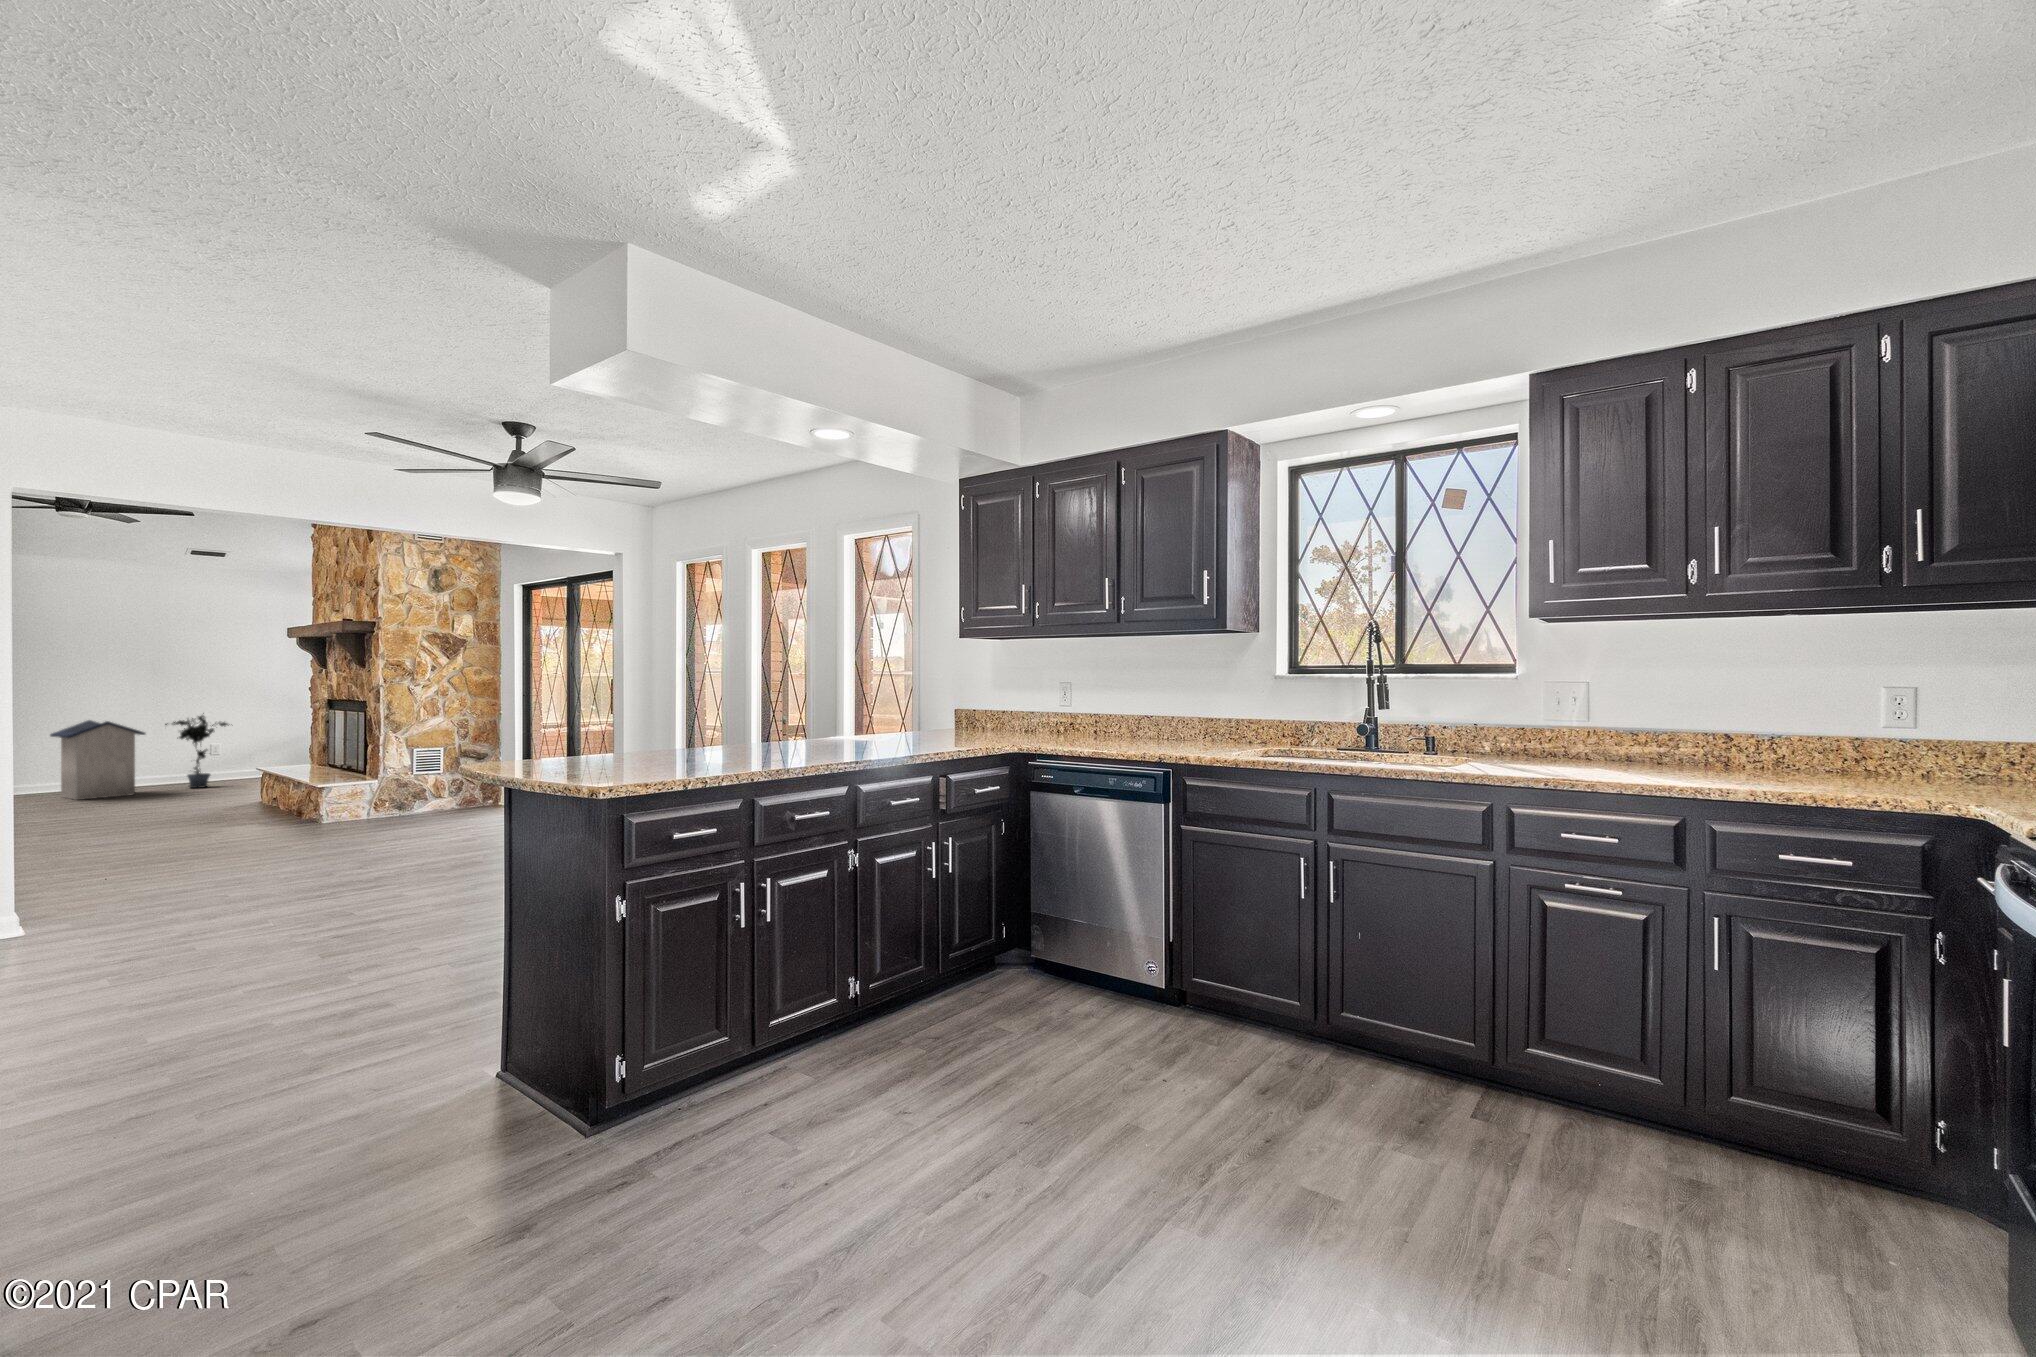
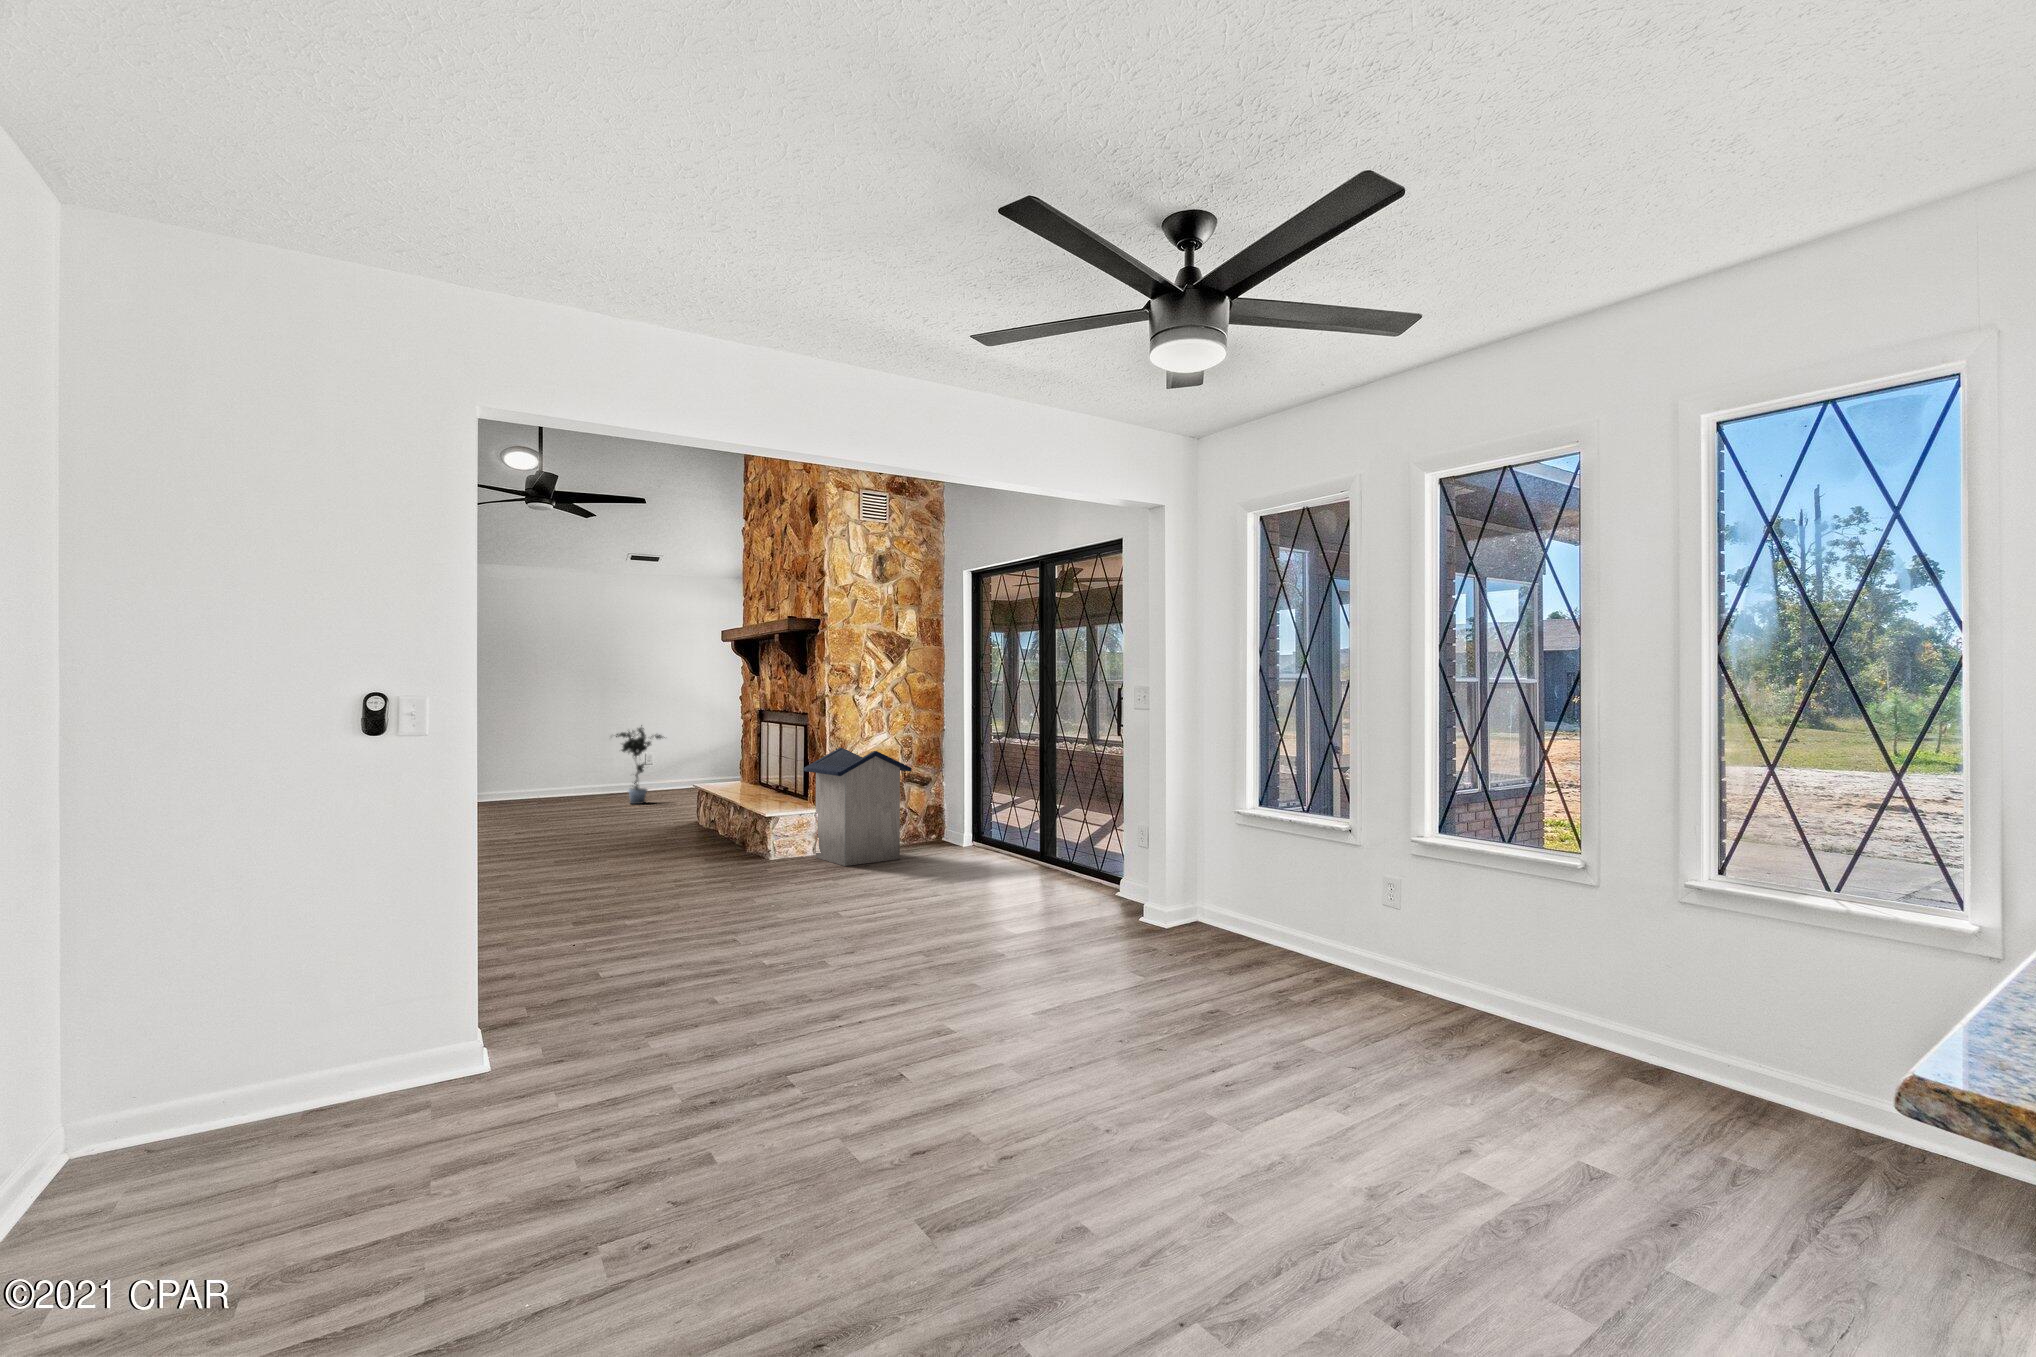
trash can: present [50,720,145,800] -> present [804,748,912,866]

